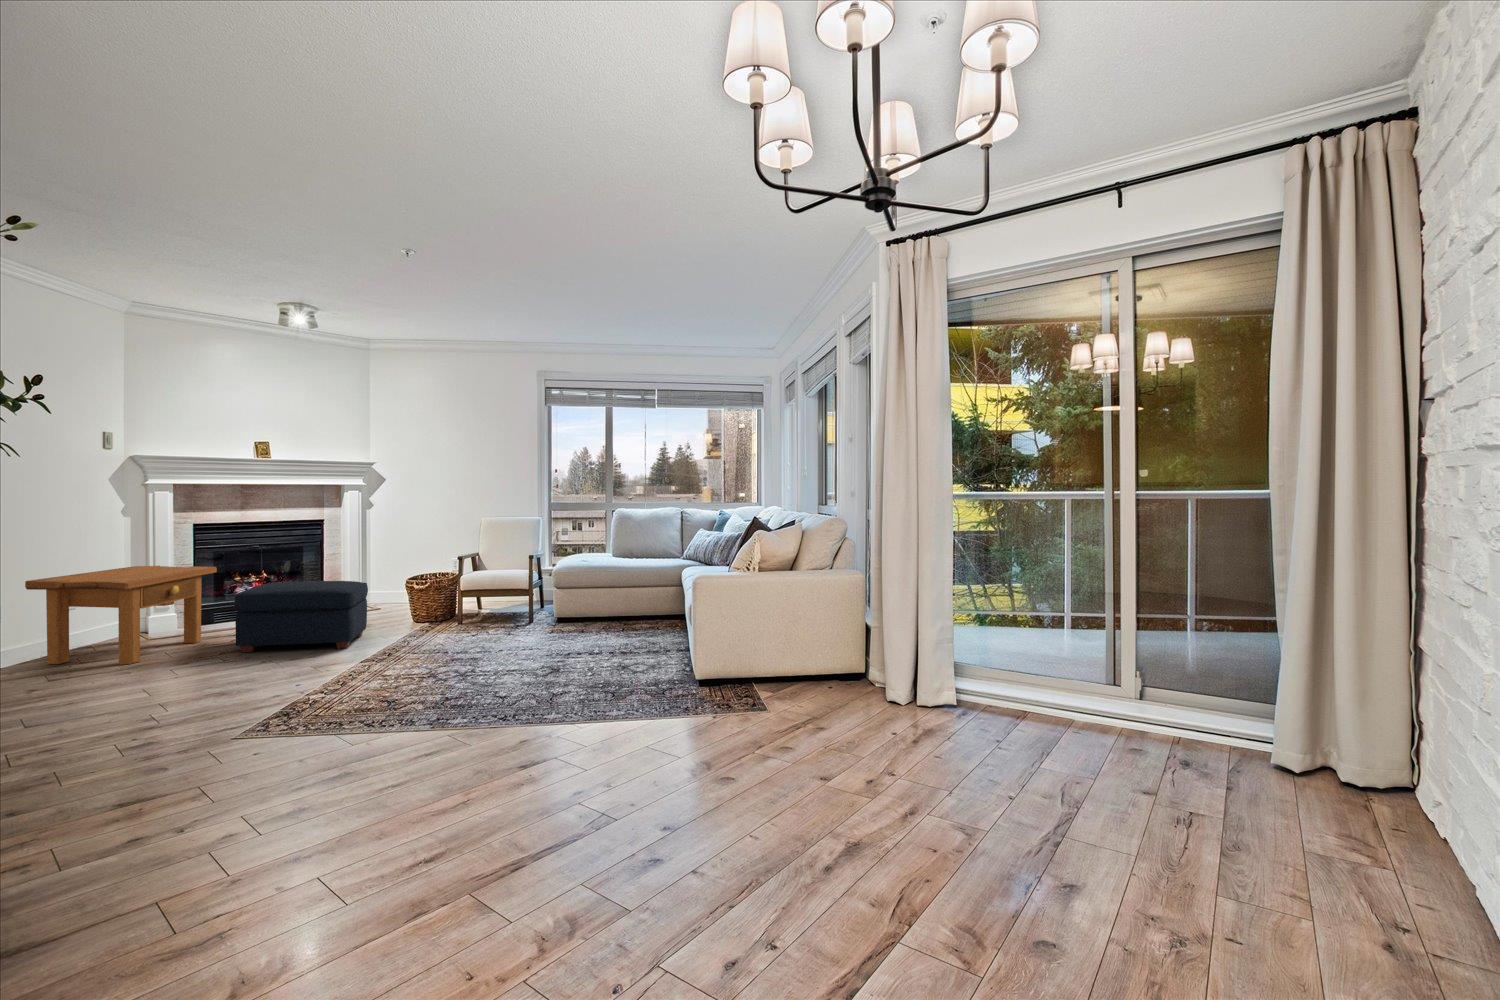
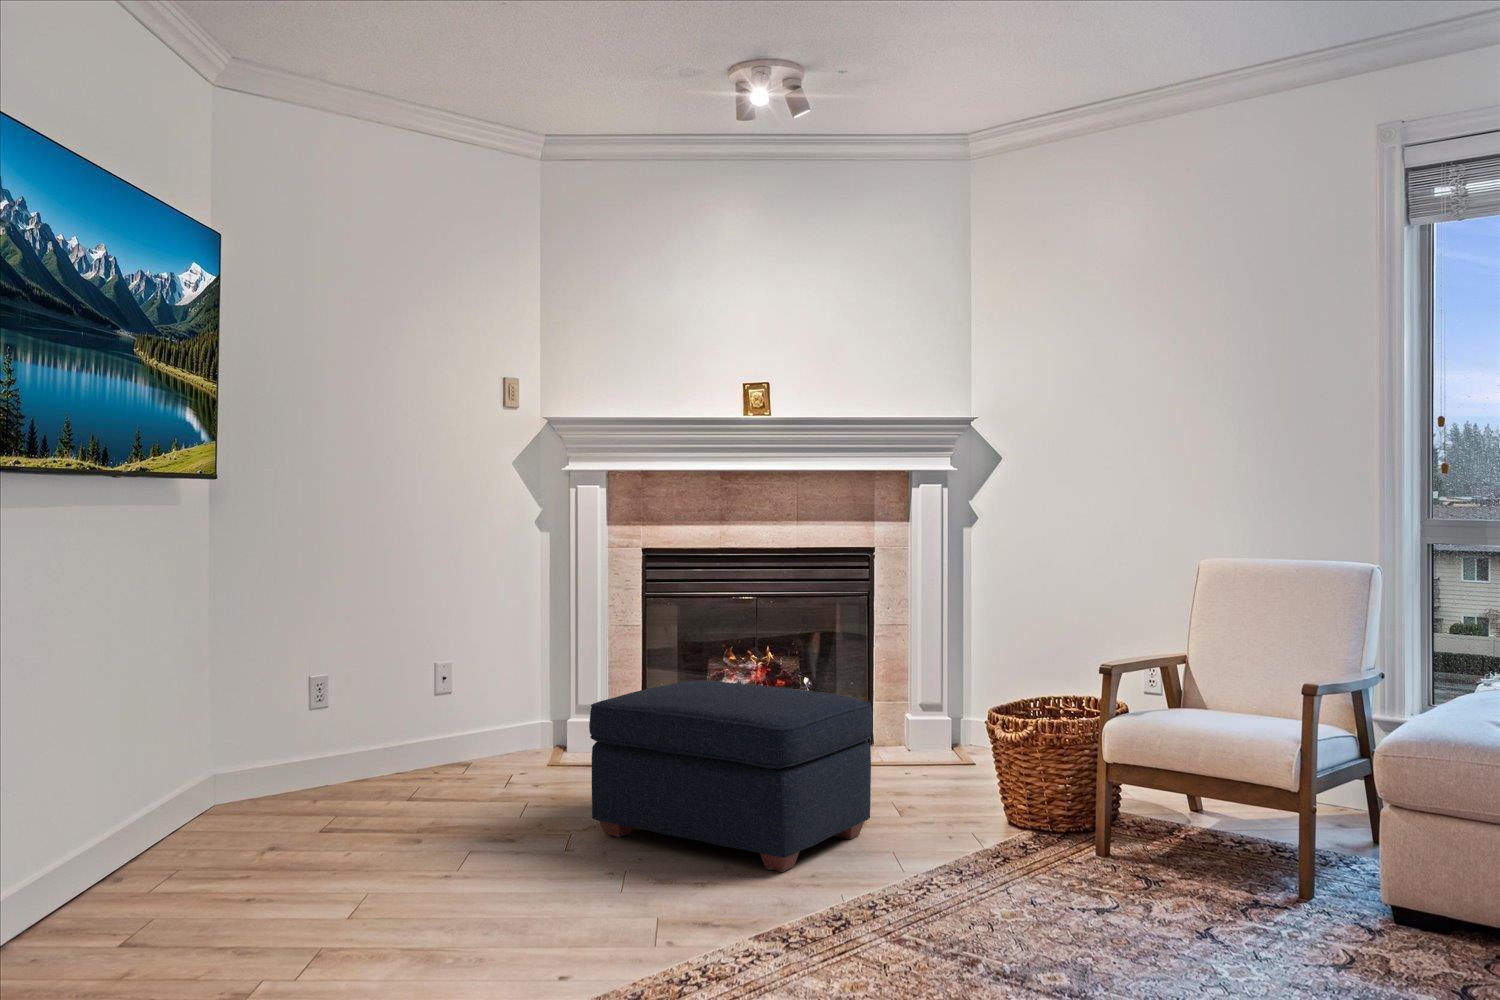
side table: present [25,566,217,665] -> none [326,625,632,822]

